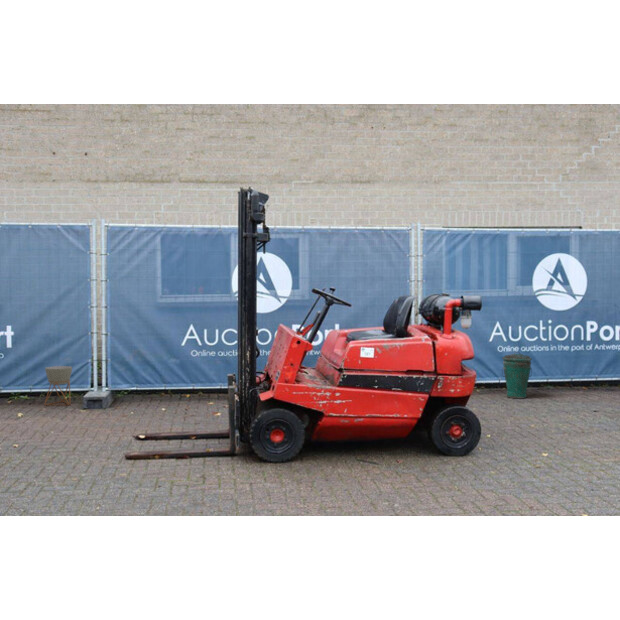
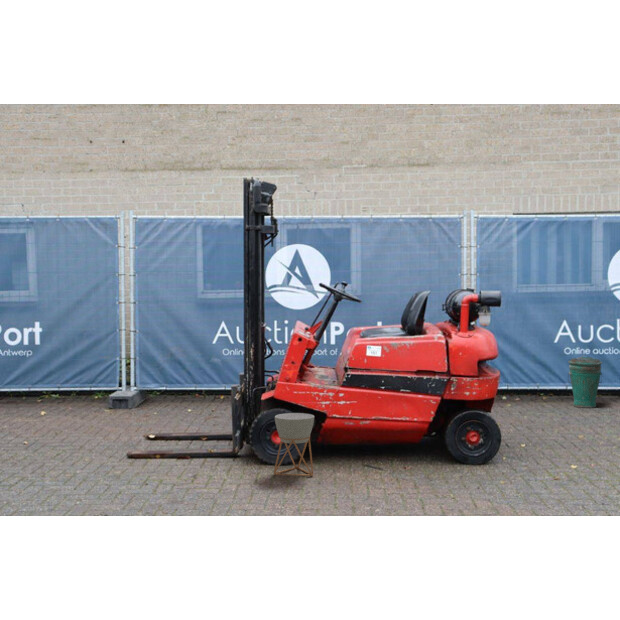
planter: present [45,366,72,406] -> present [274,413,314,476]

